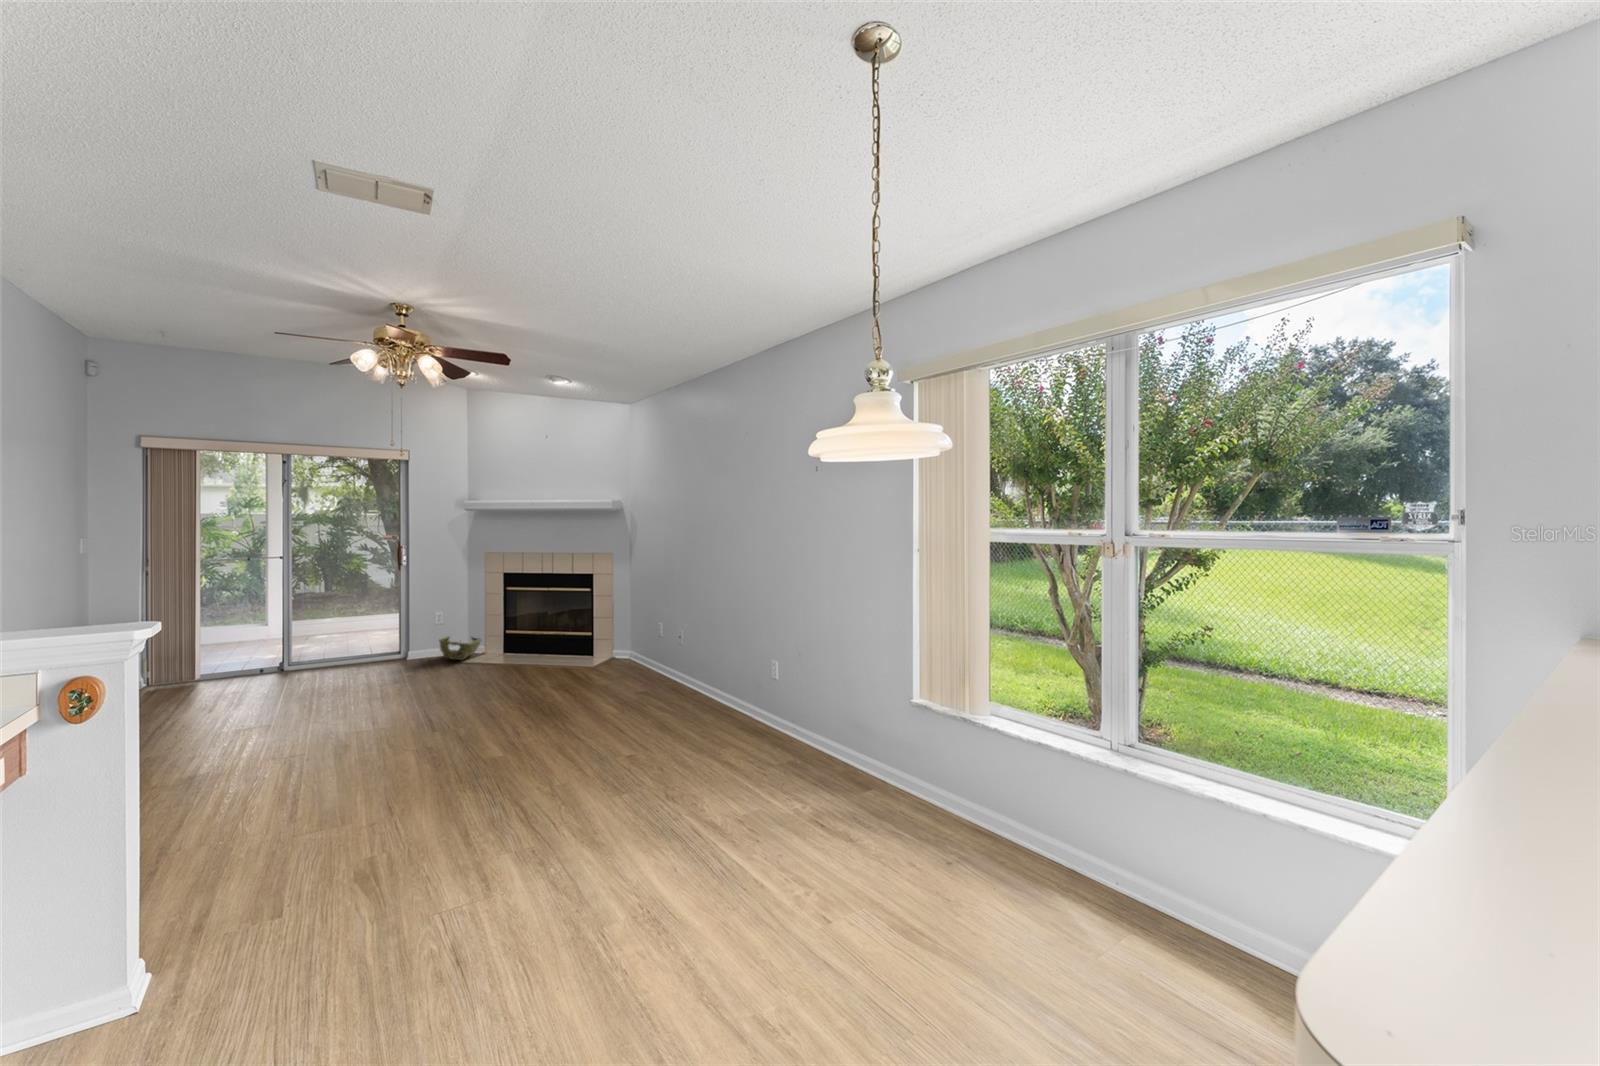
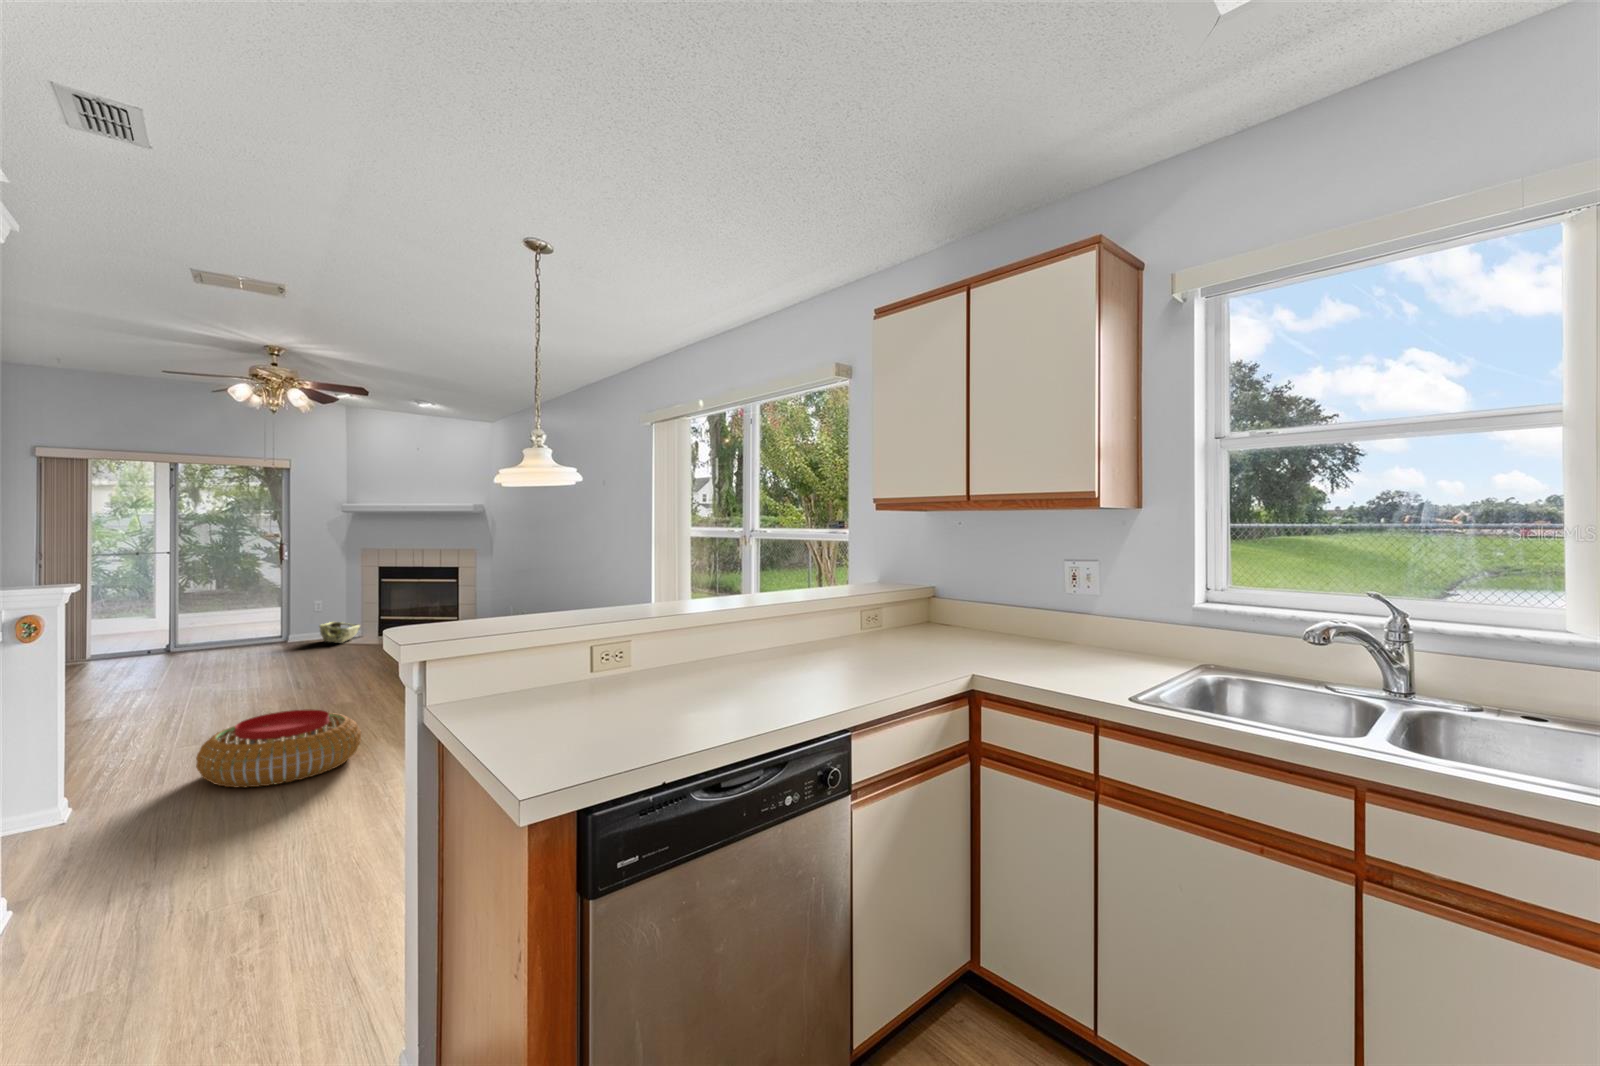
pouf: none [317,786,528,918] -> present [196,709,361,788]

